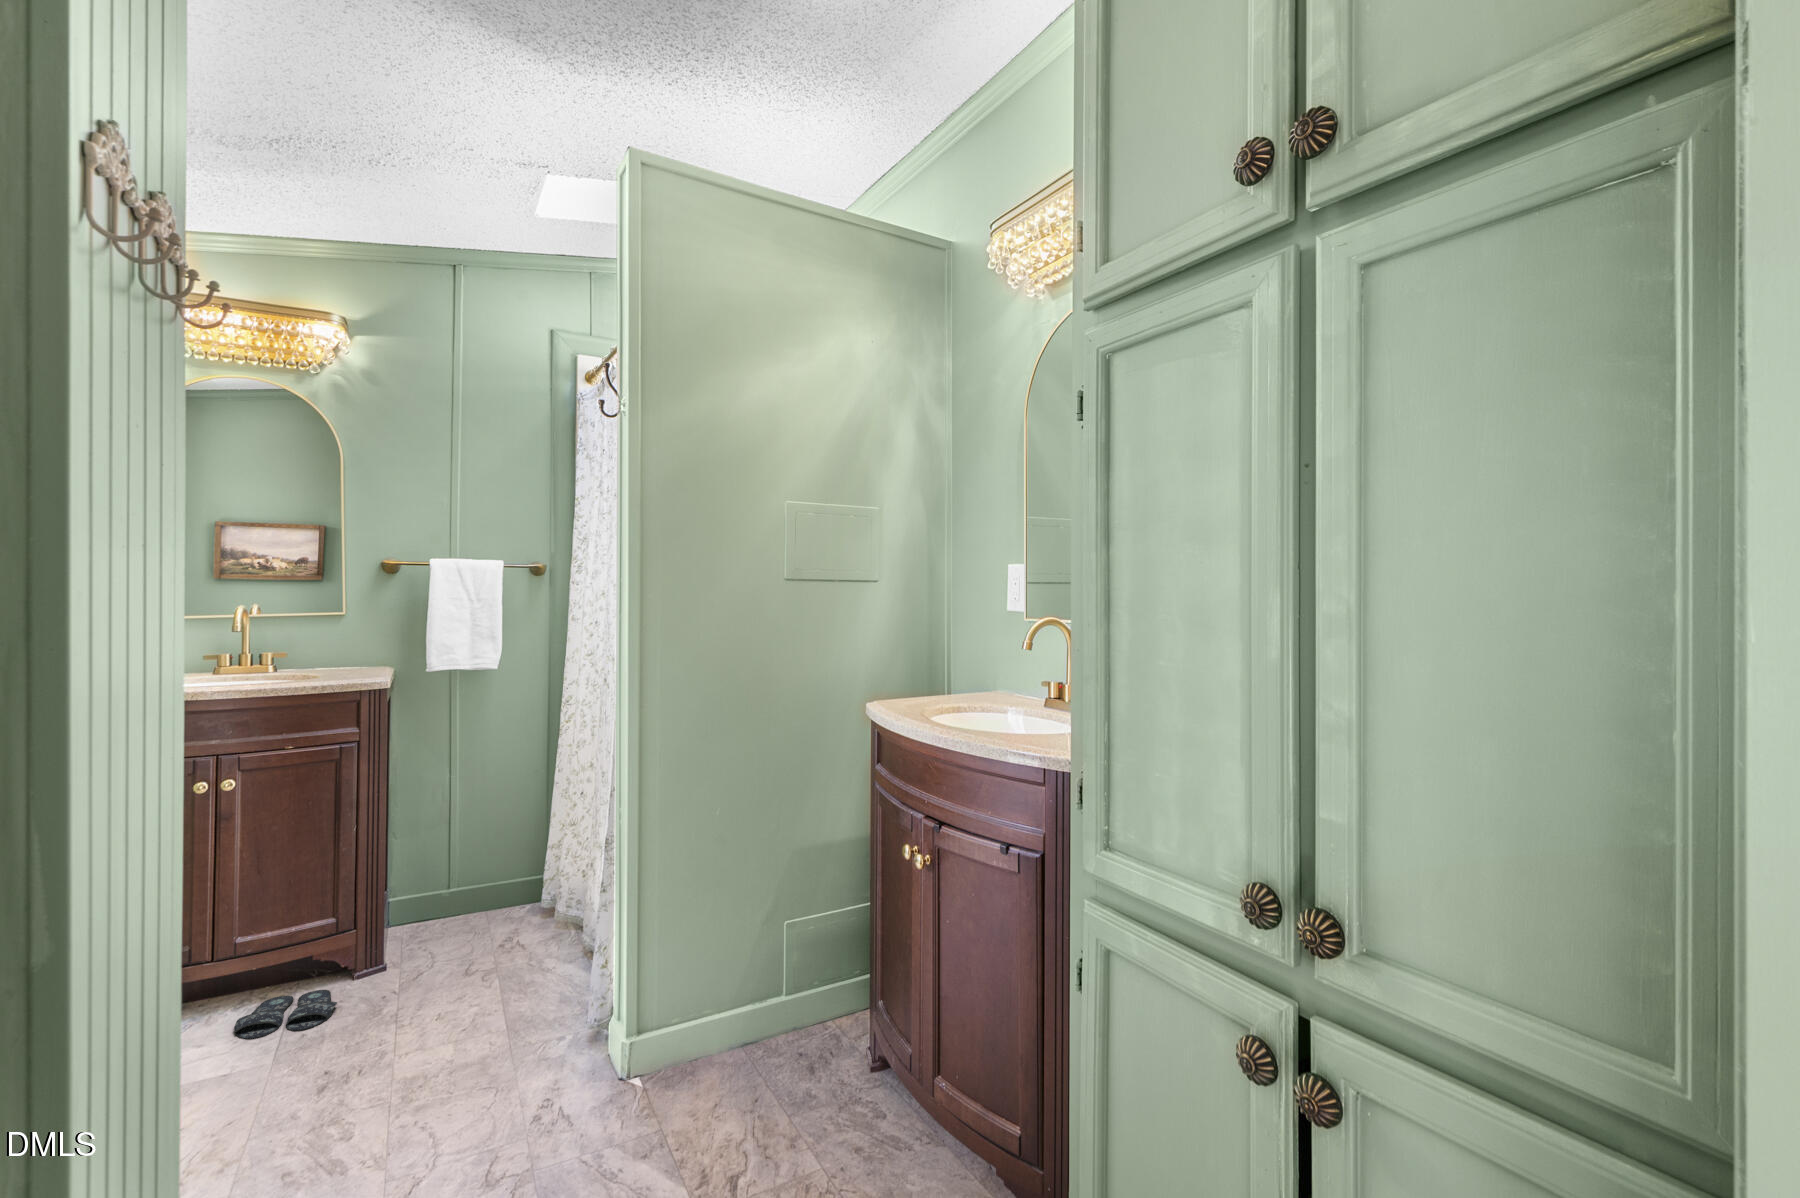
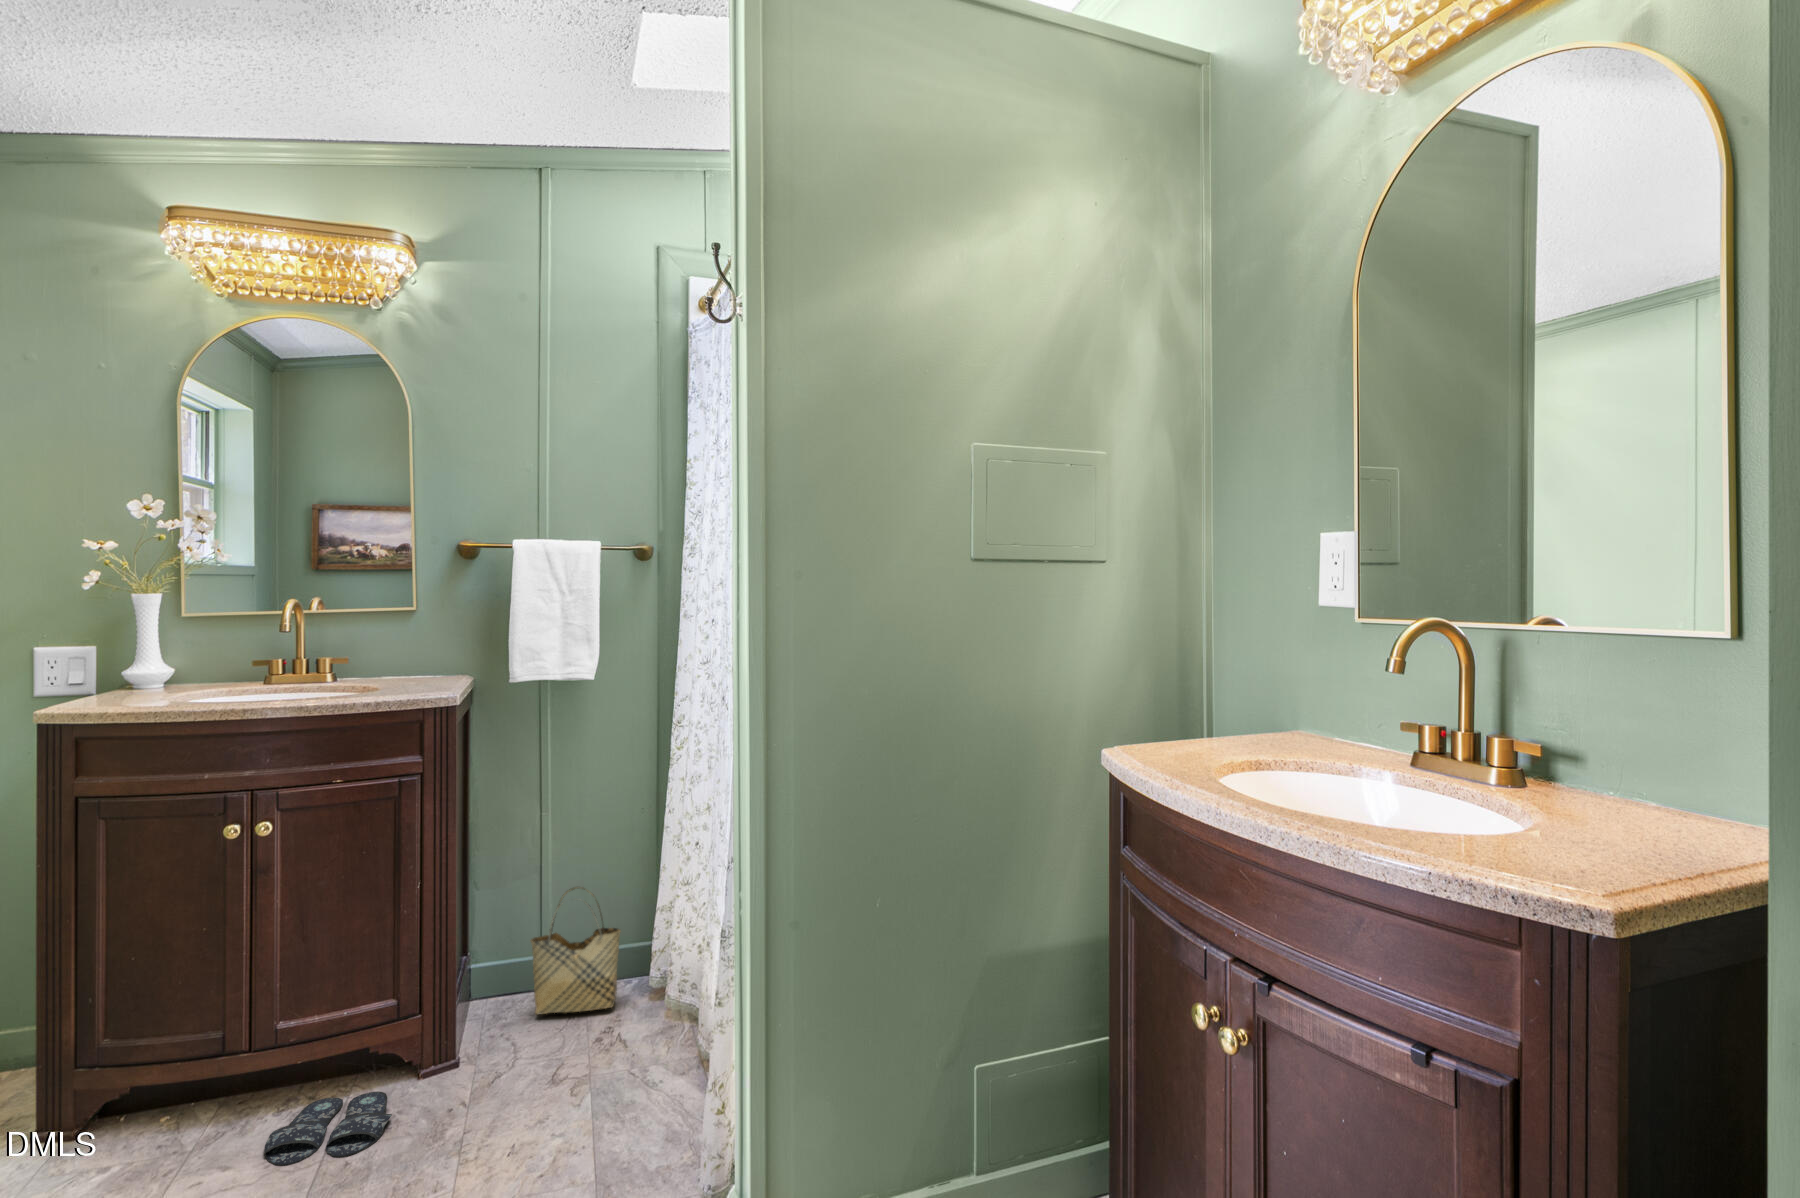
woven basket: none [442,834,518,934] -> present [531,887,620,1015]

